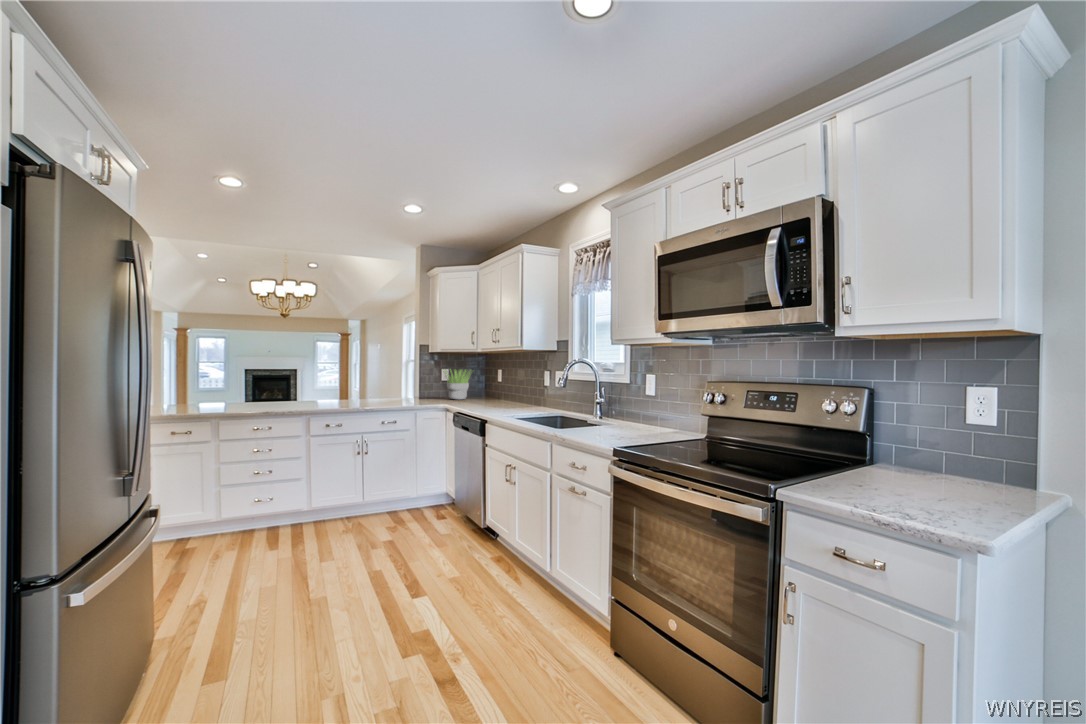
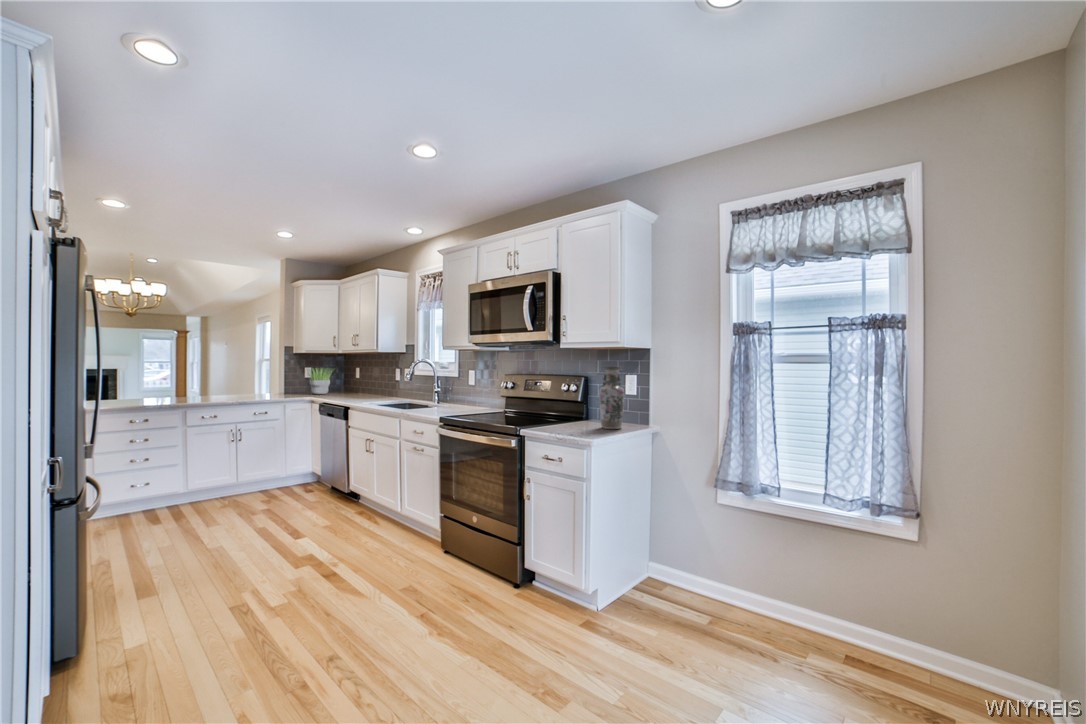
vase: none [939,373,1007,503] -> present [599,366,624,429]

